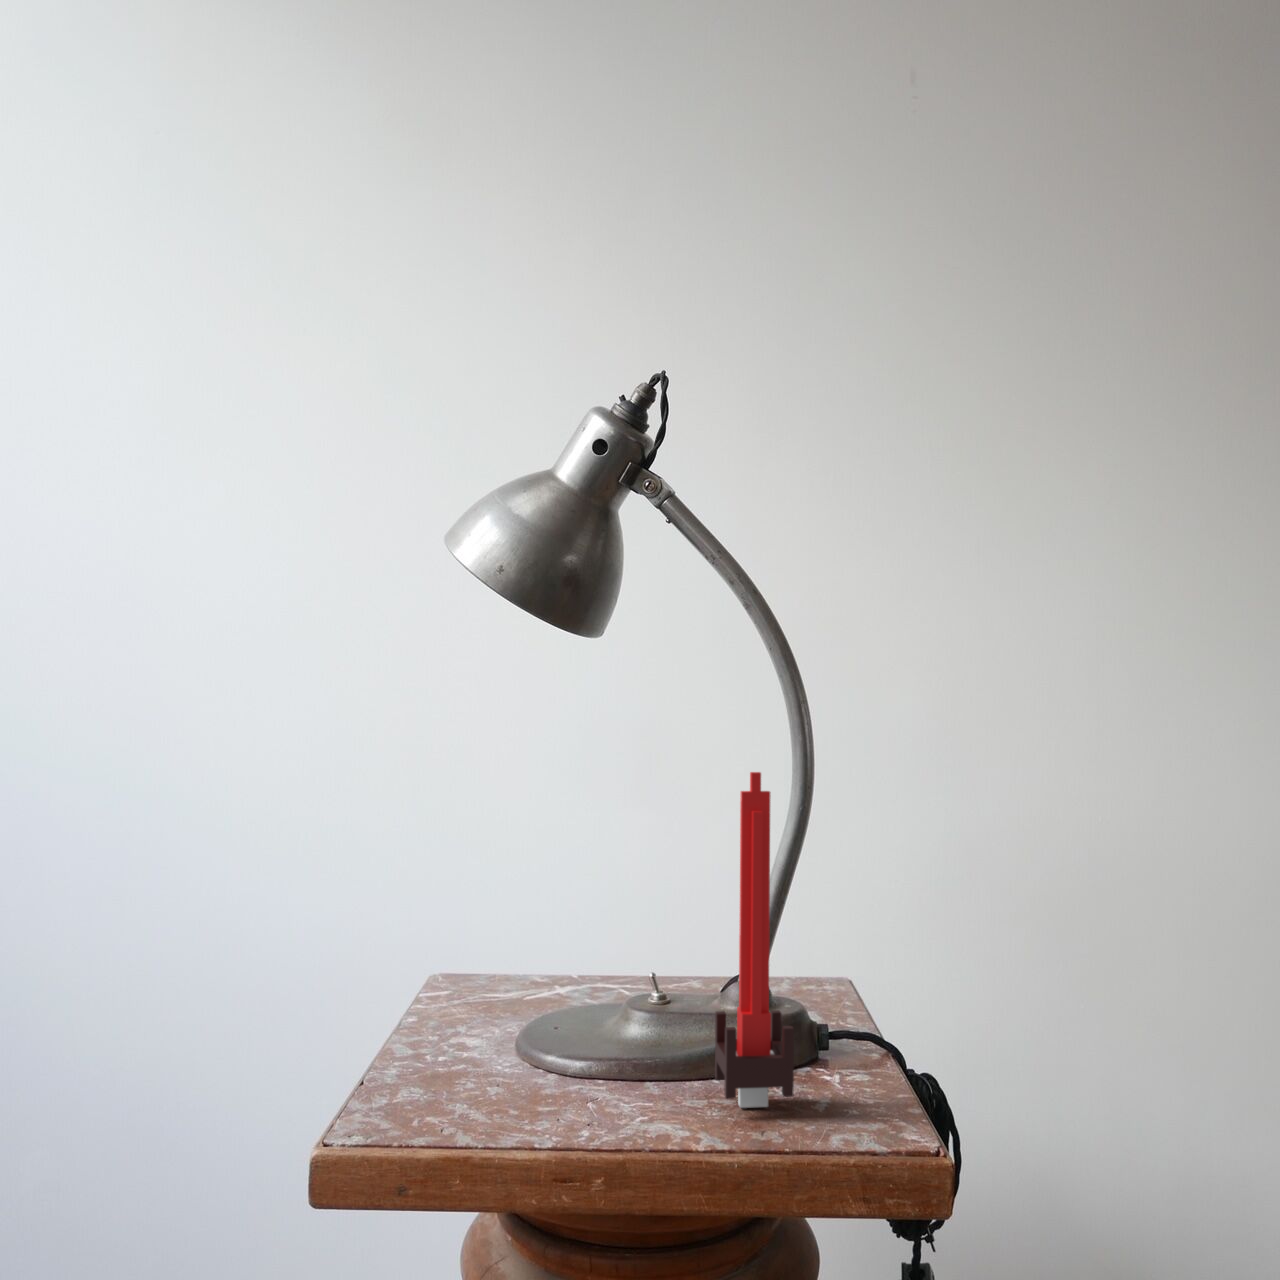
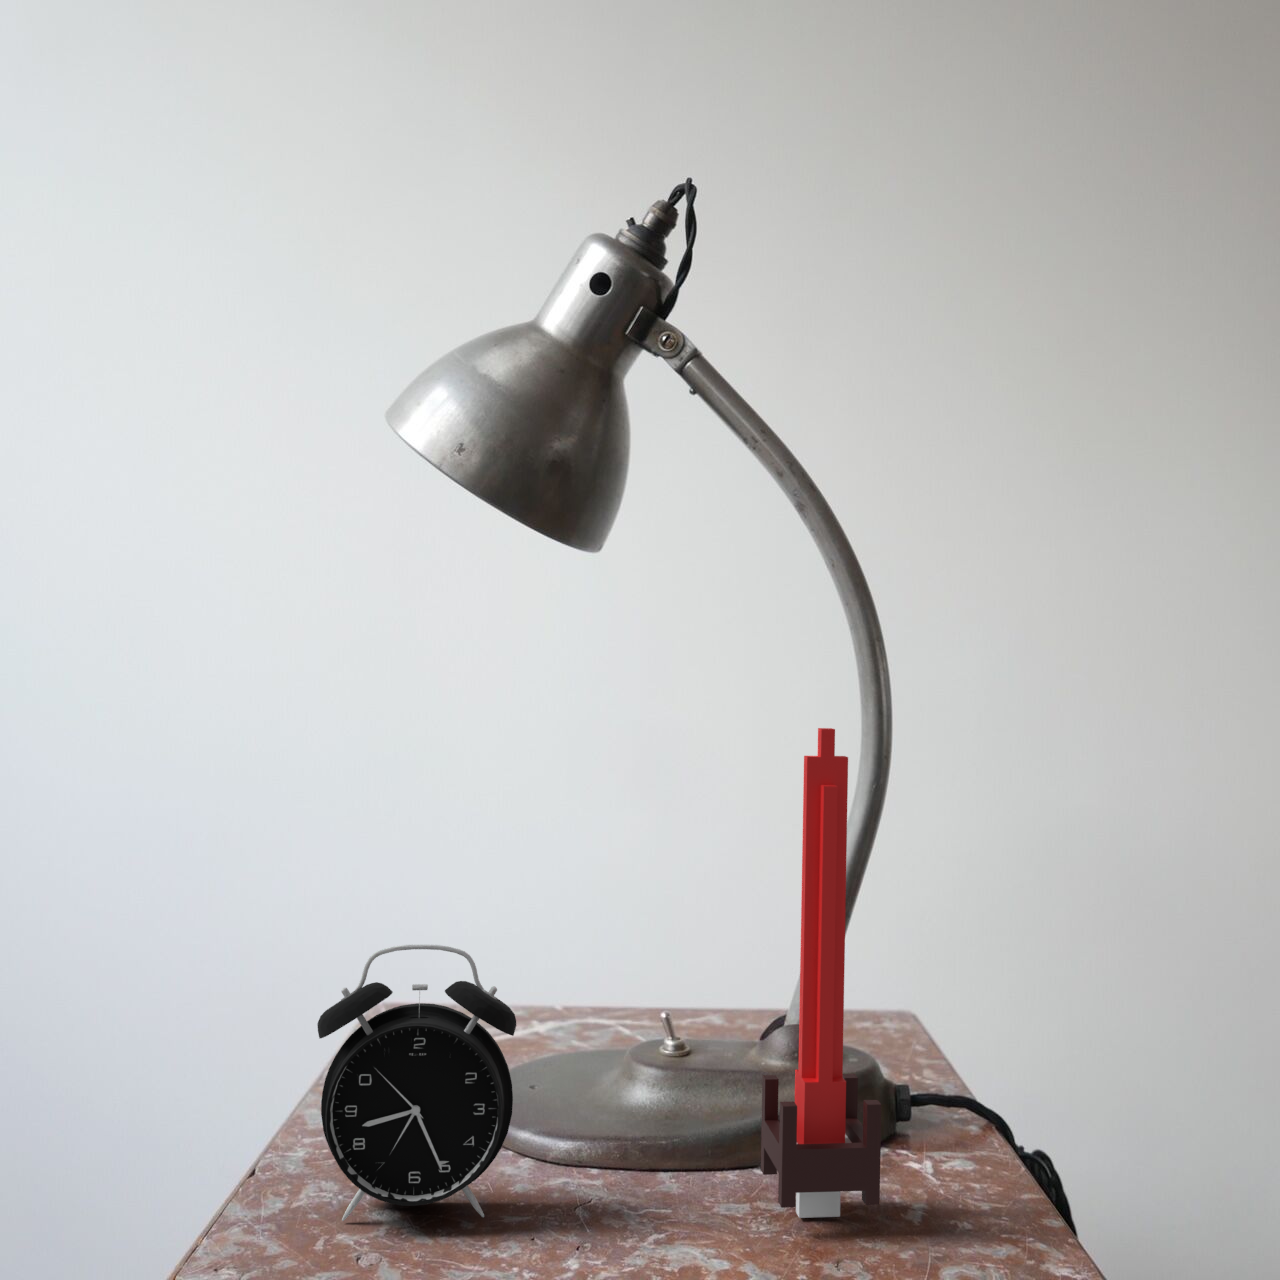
alarm clock: none [410,923,545,1110] -> present [317,945,516,1221]

